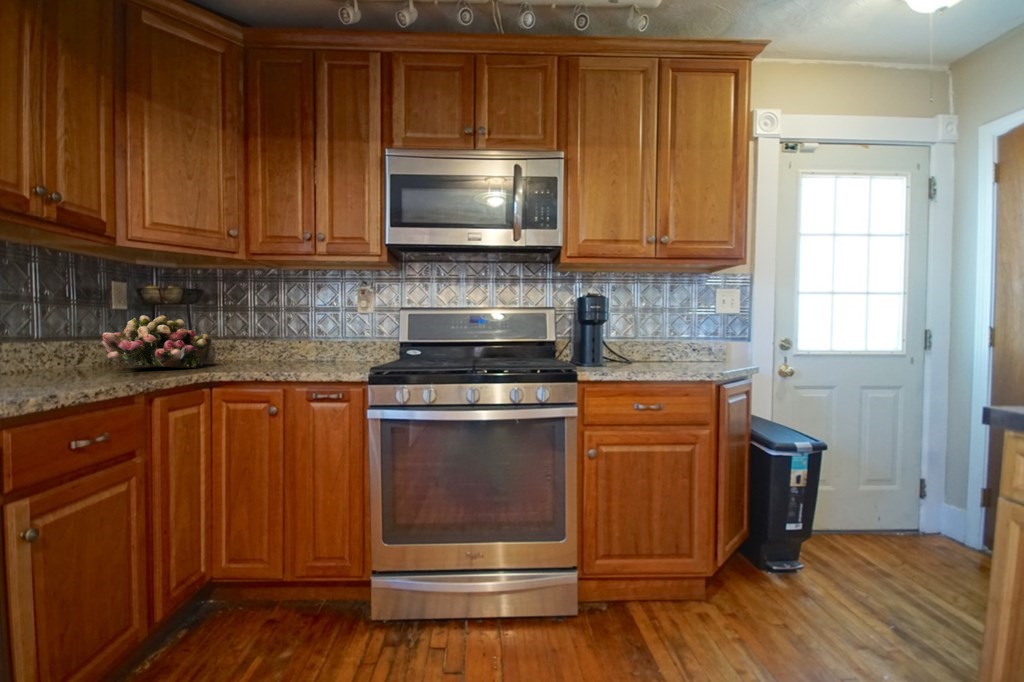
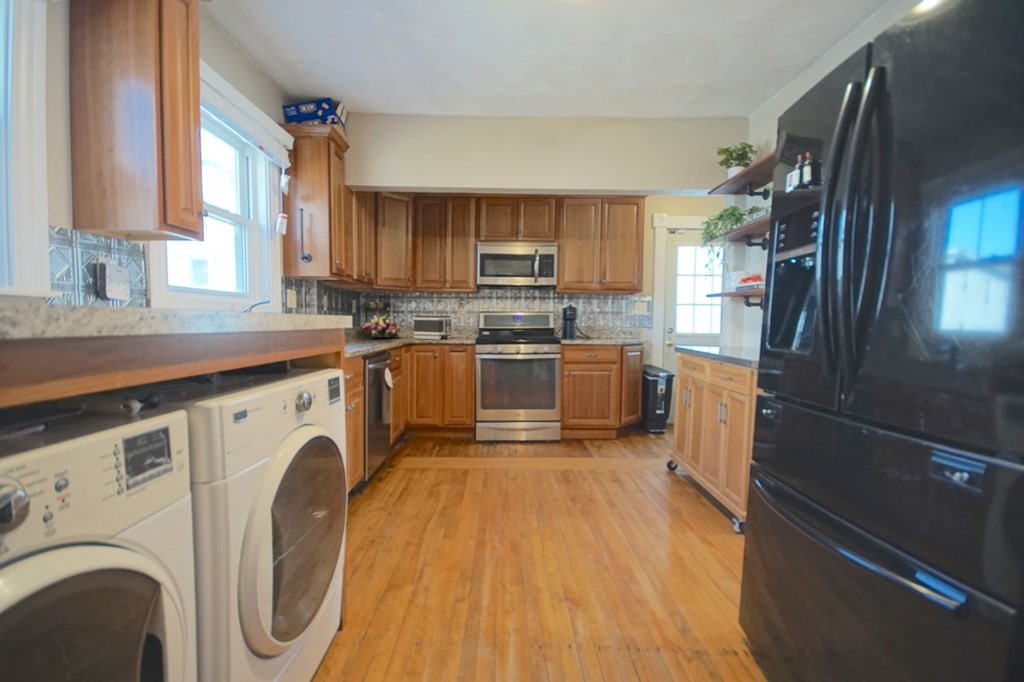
toaster: none [223,314,315,373] -> present [413,316,451,340]

